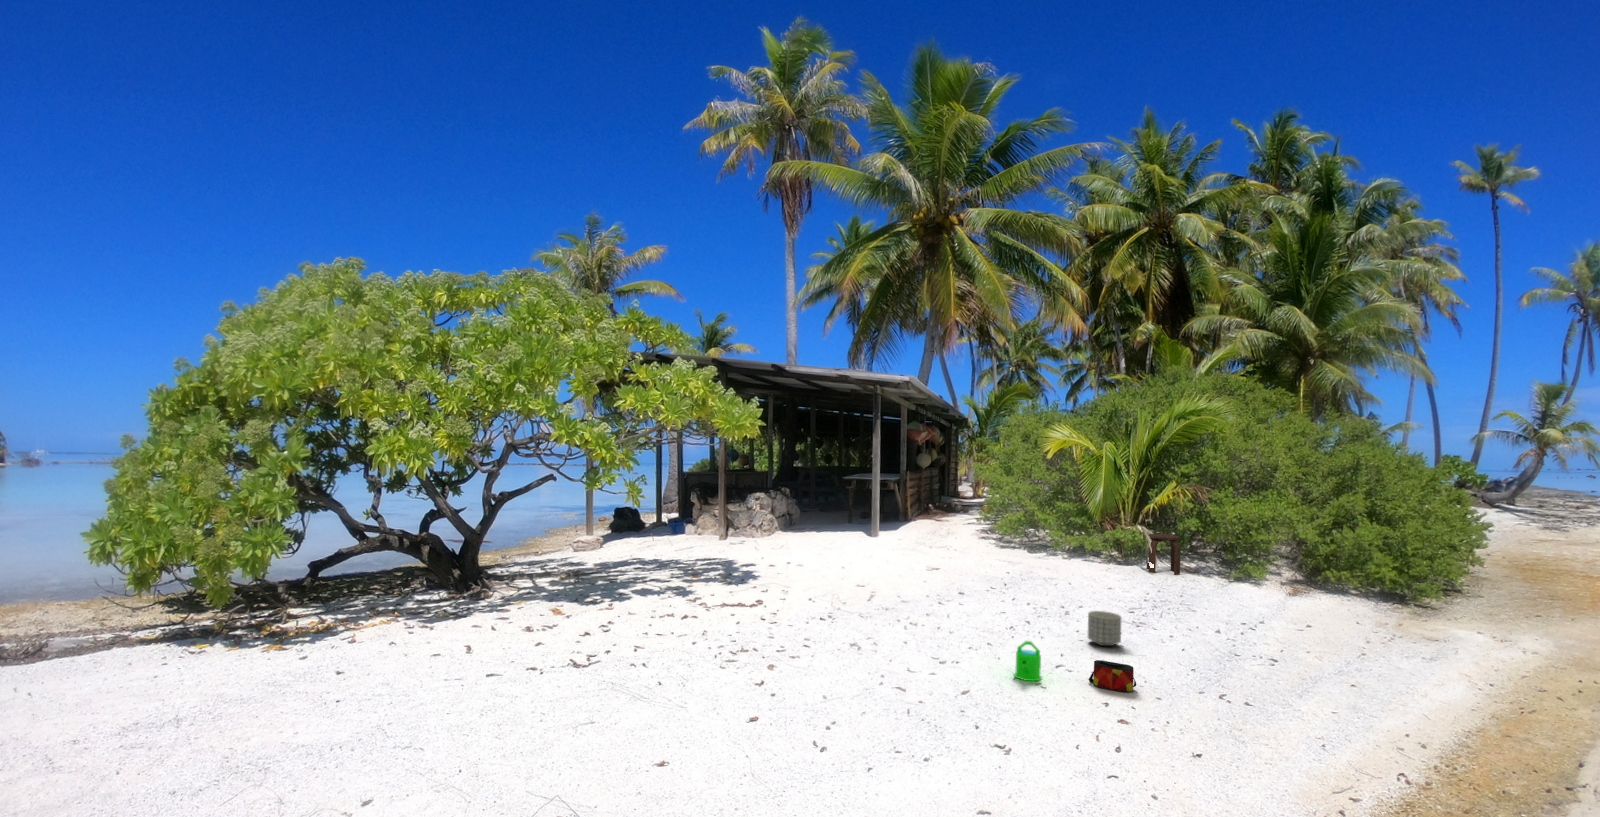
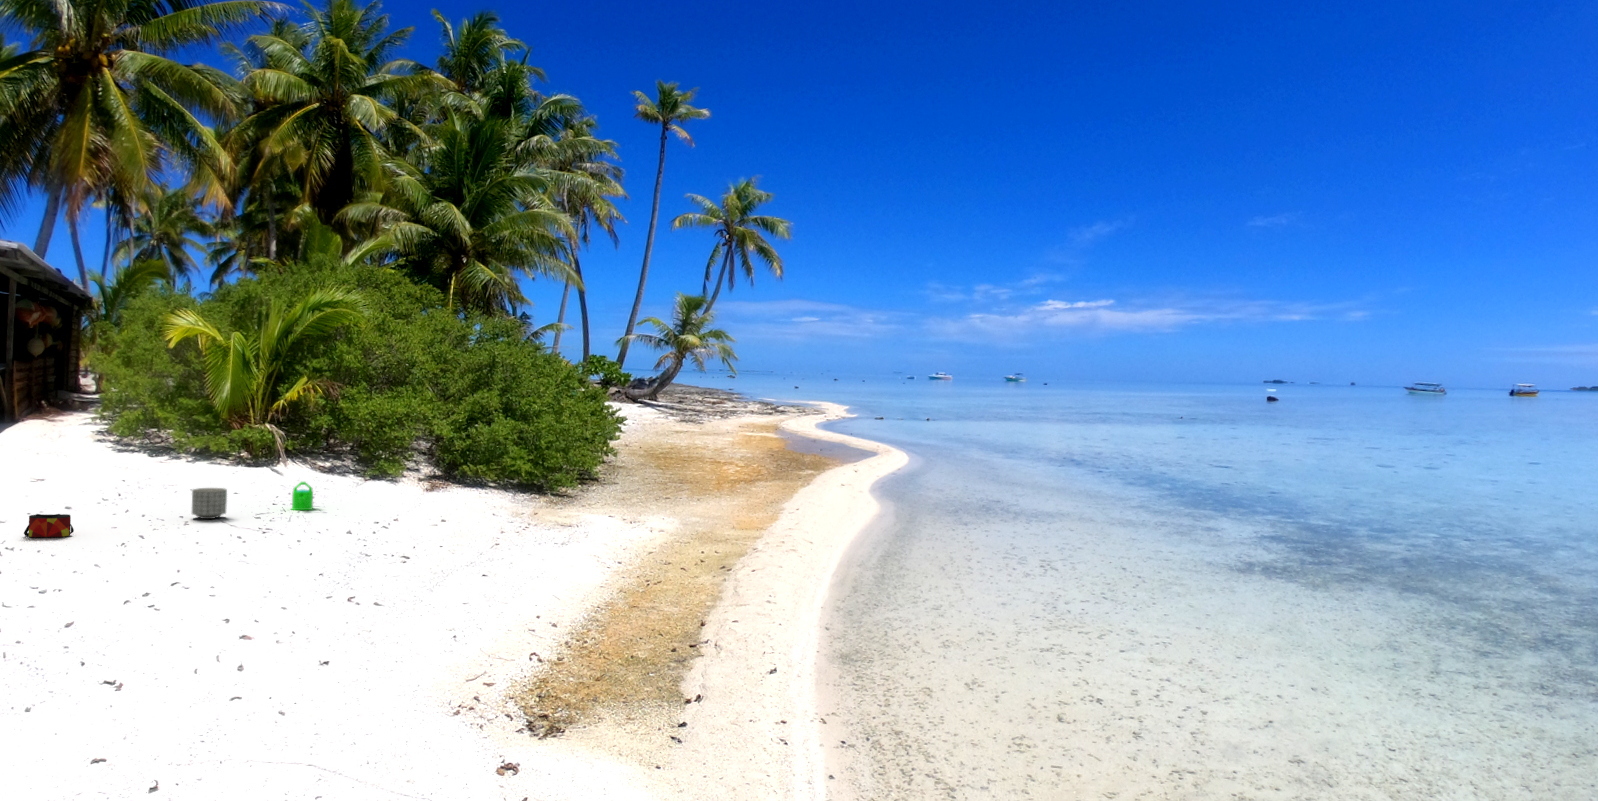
stool: present [1146,533,1181,575] -> none [278,430,313,470]
watering can: present [1014,641,1041,681] -> present [292,482,313,510]
bag: present [1088,660,1136,693] -> present [24,514,74,538]

